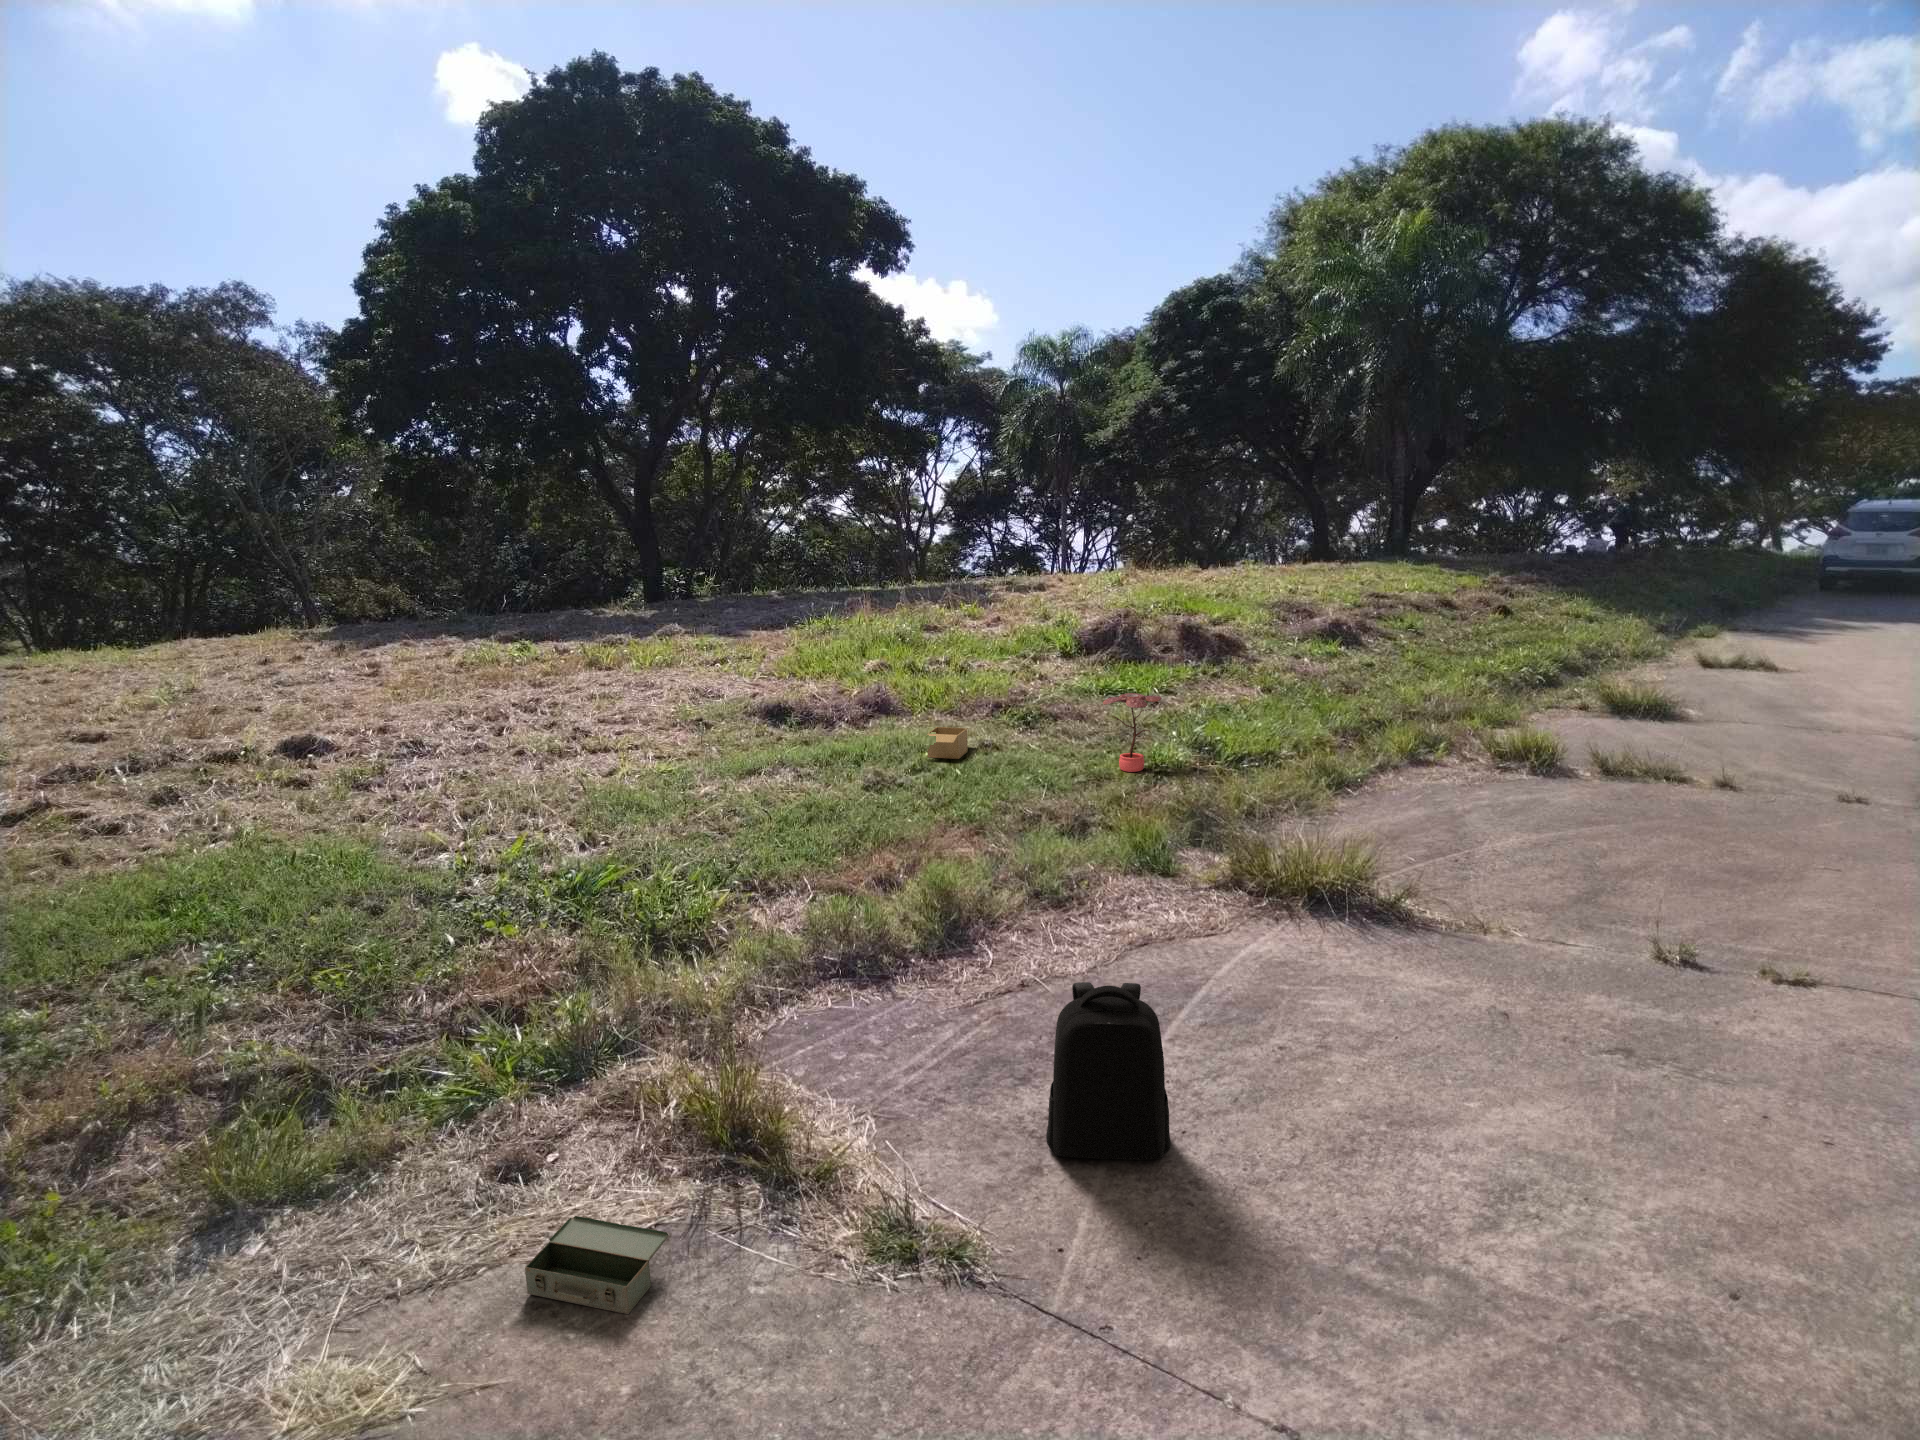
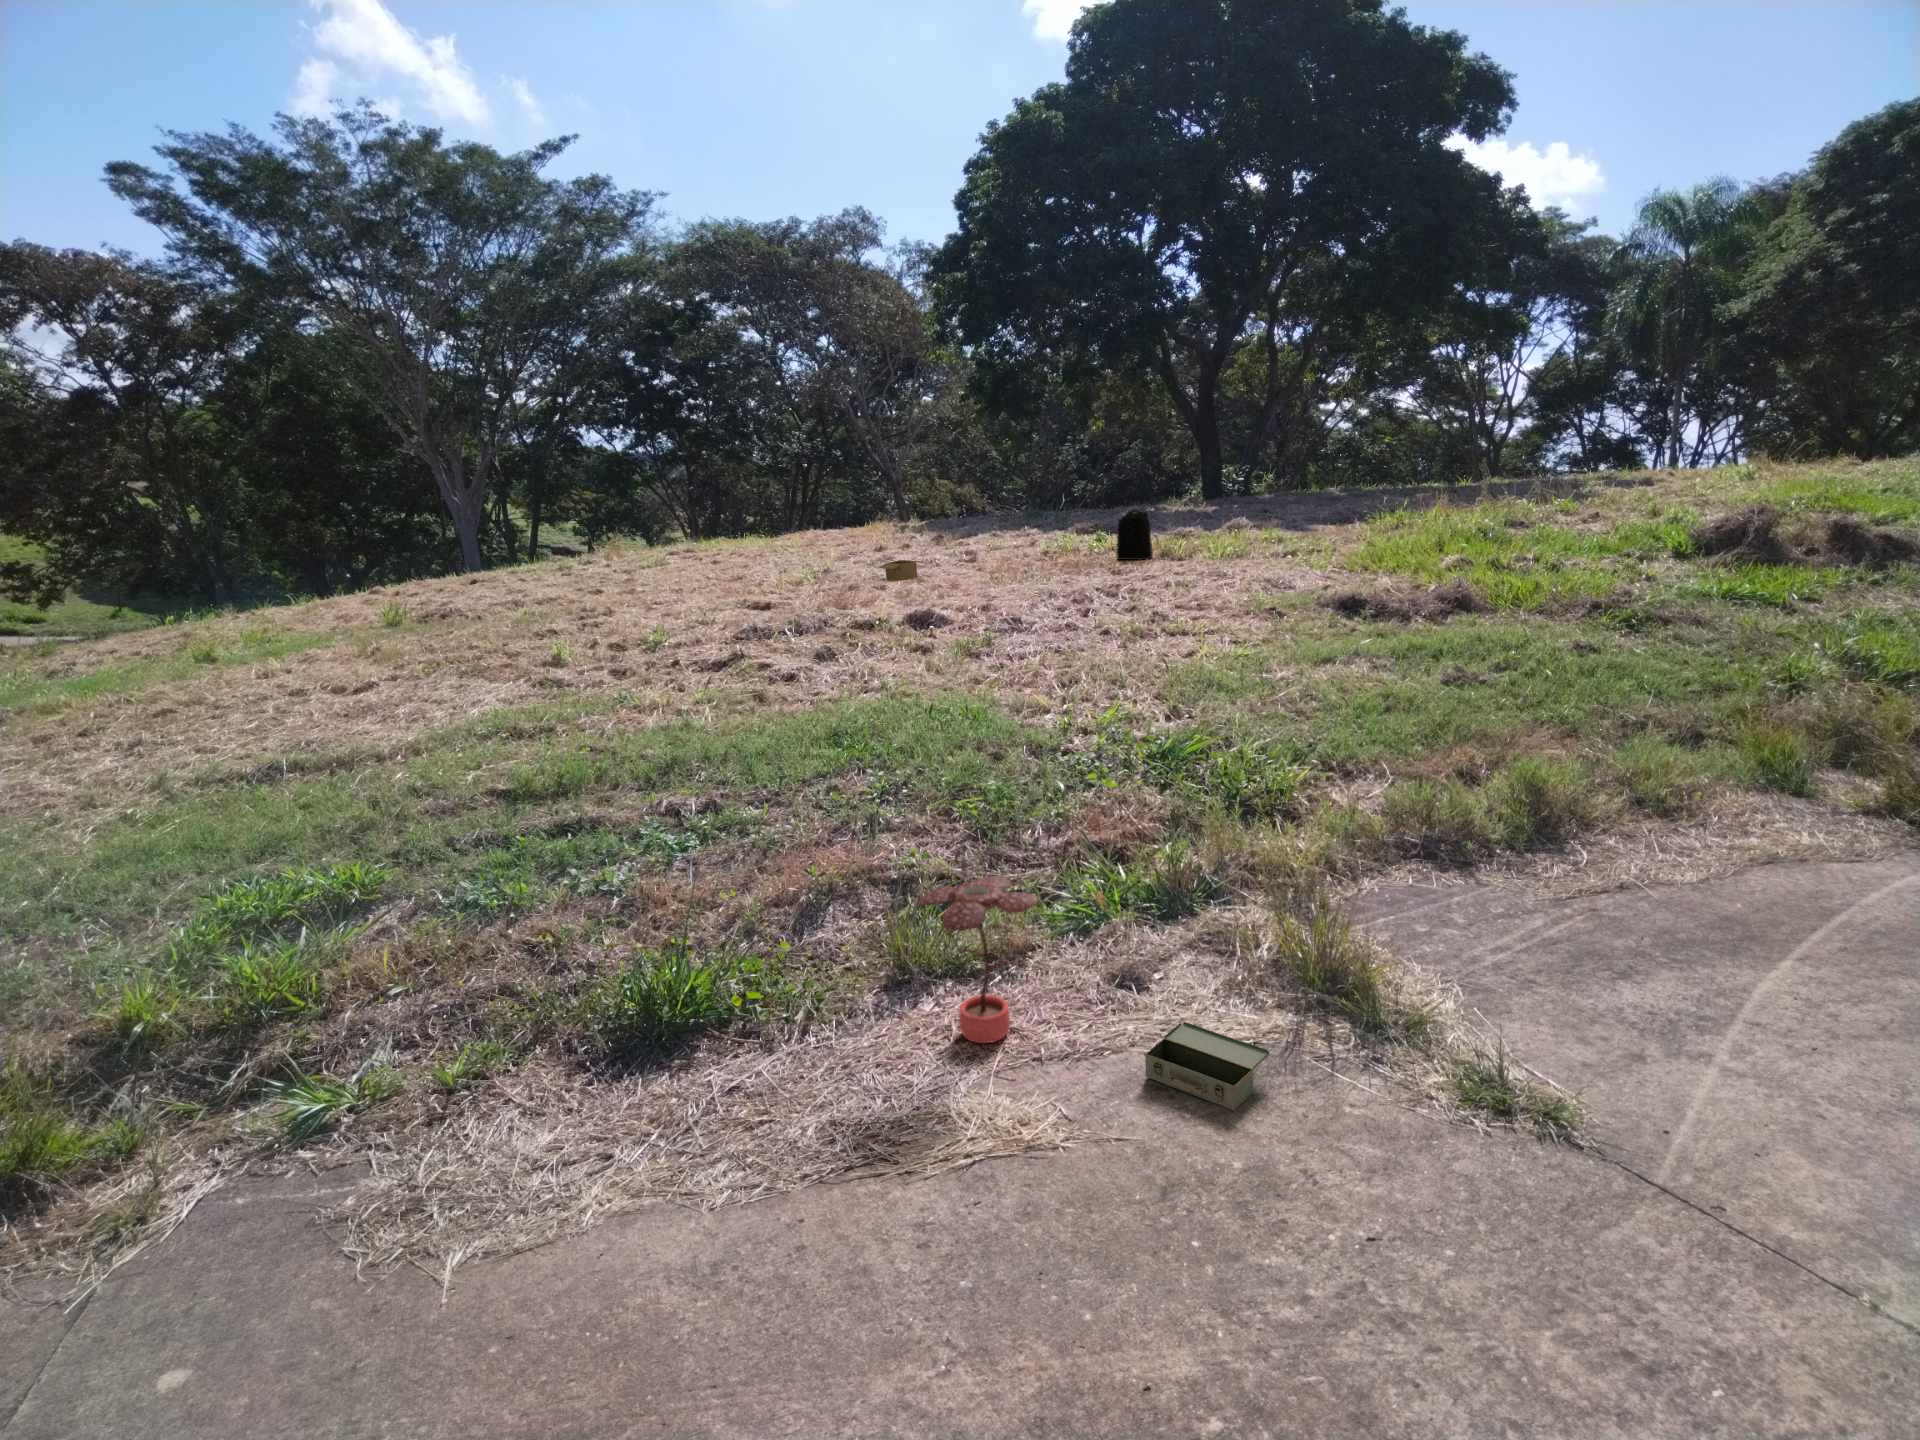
potted plant: present [1103,693,1162,772] -> present [918,876,1039,1043]
cardboard box: present [927,727,970,759] -> present [878,560,919,581]
backpack: present [1046,982,1171,1159] -> present [1116,509,1153,560]

